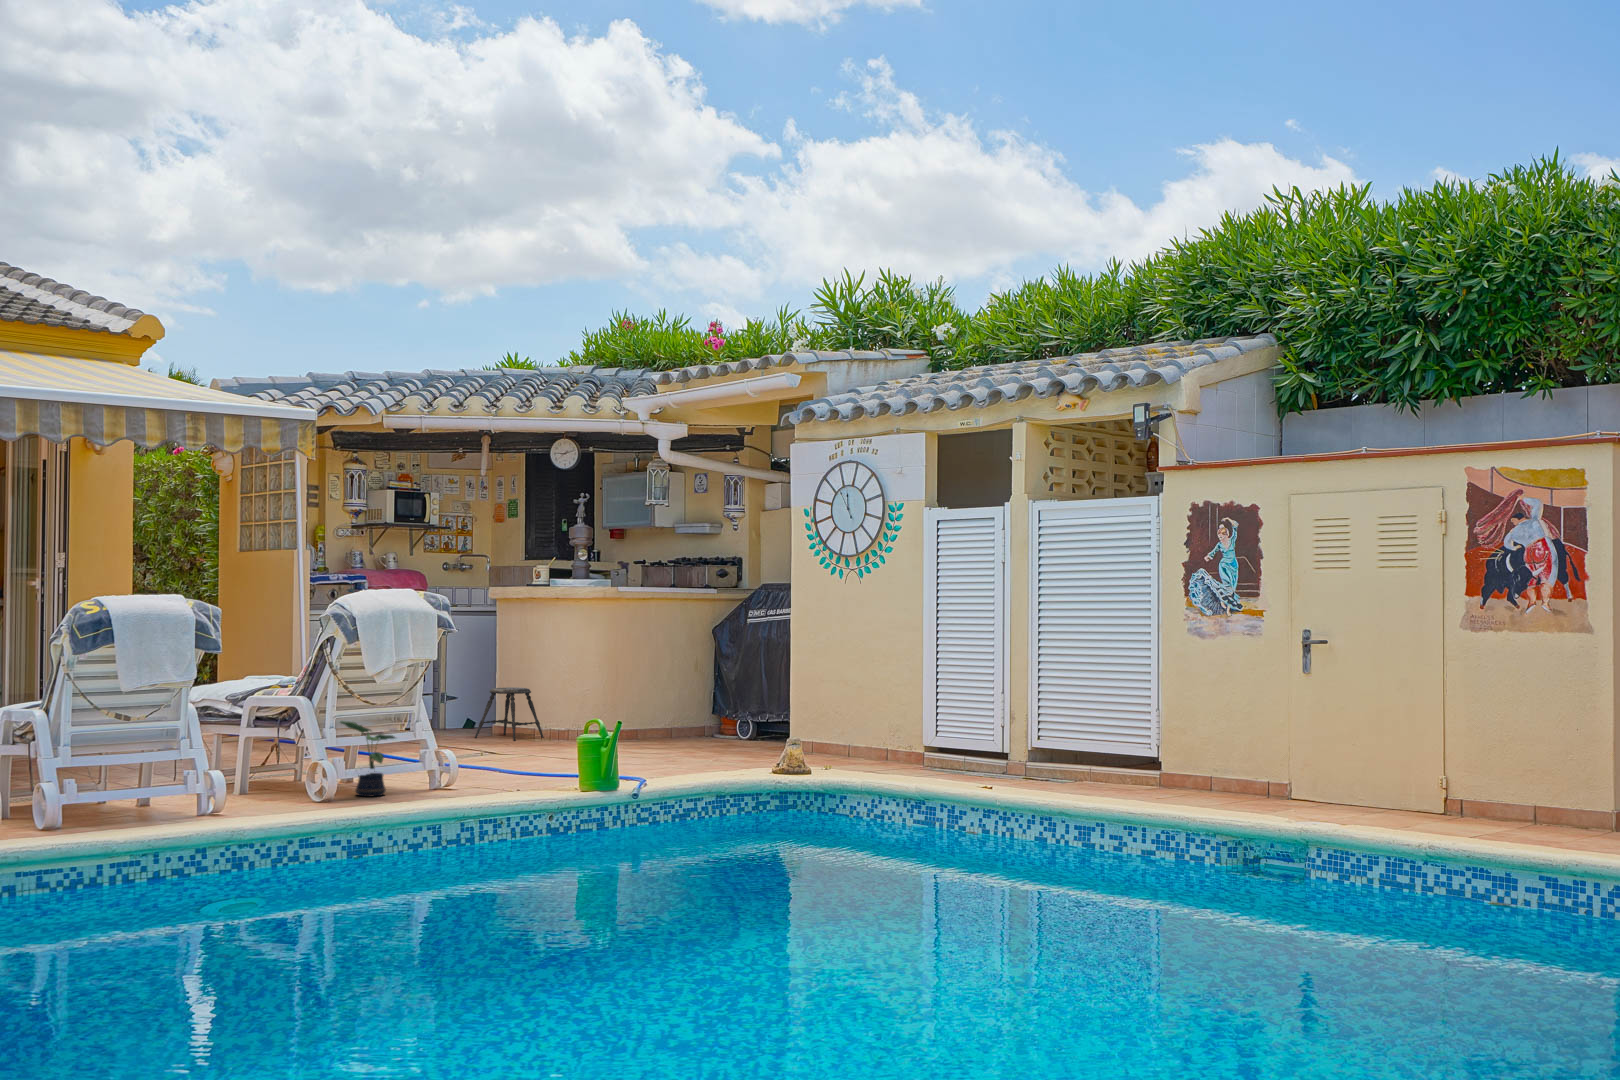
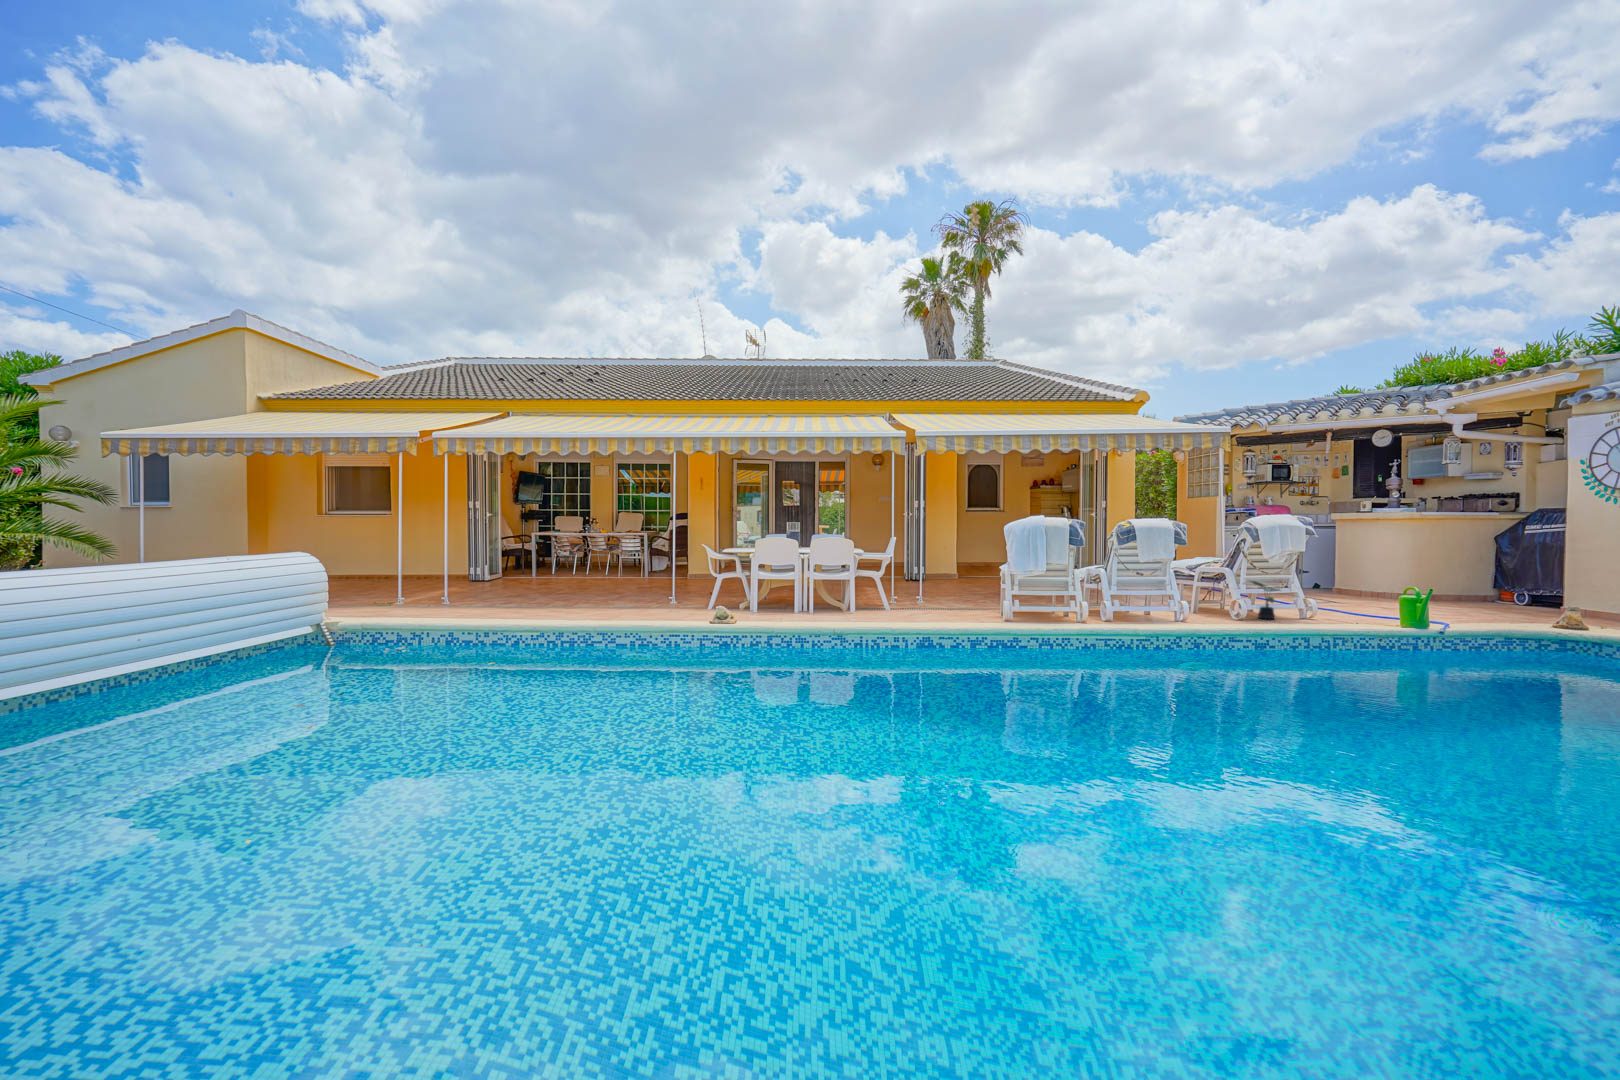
stool: present [475,687,544,741] -> none [1324,566,1369,595]

